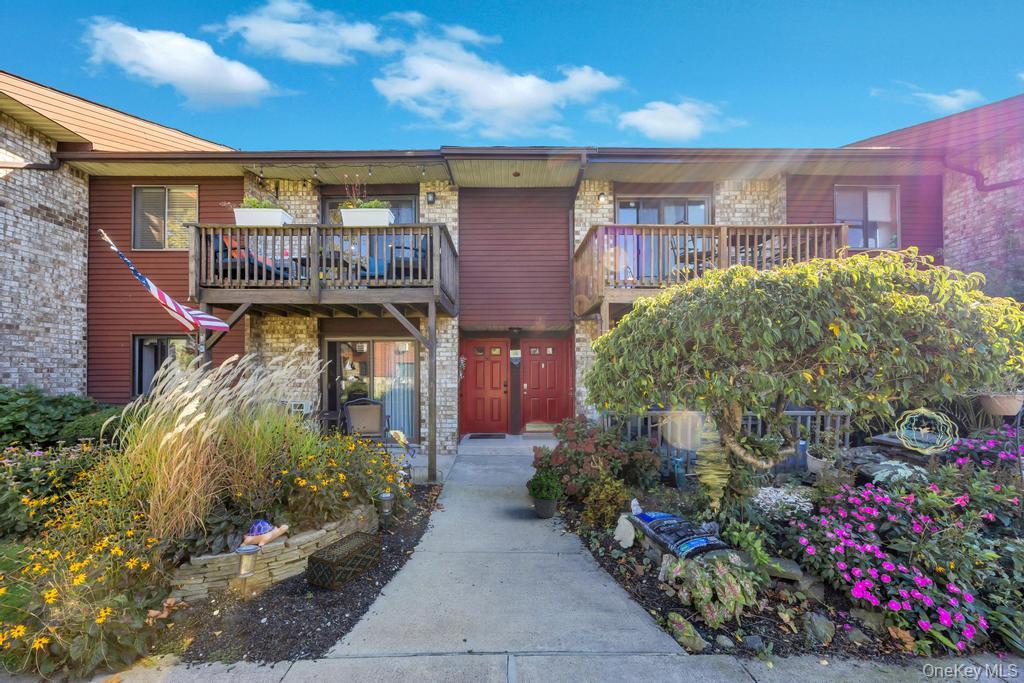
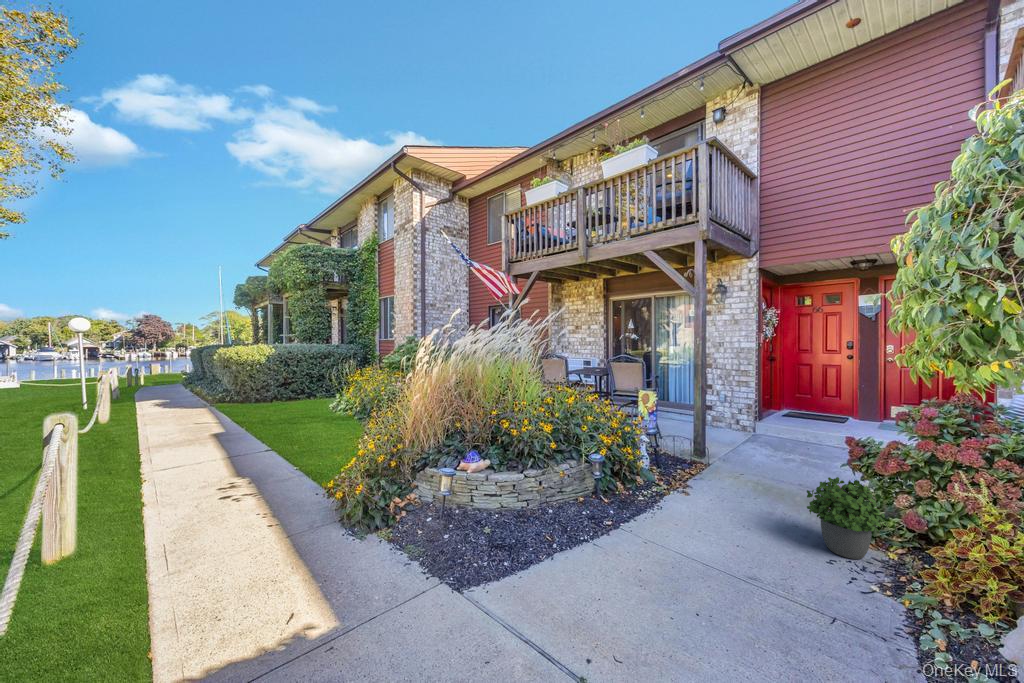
woven basket: present [307,531,381,590] -> none [503,485,575,535]

